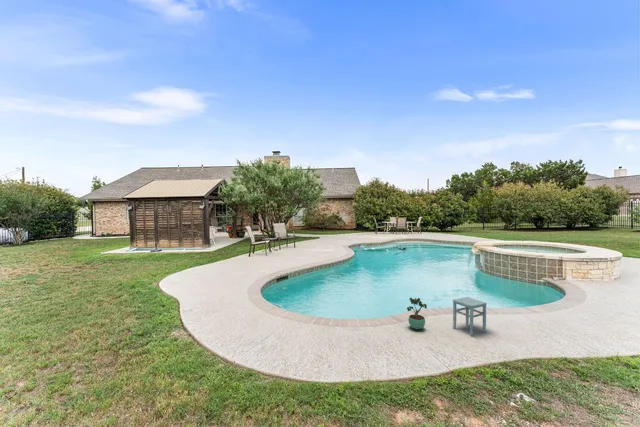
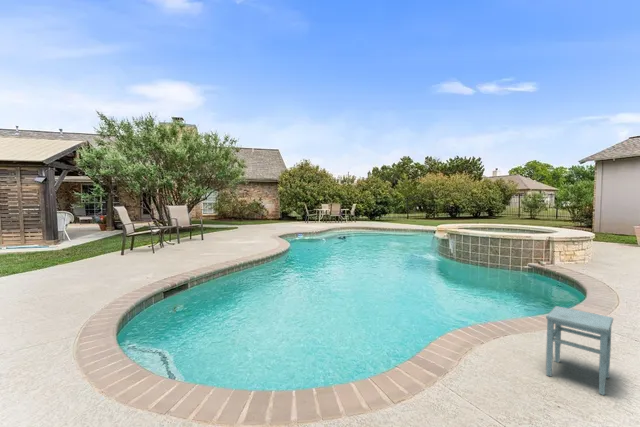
potted plant: present [407,298,427,329] -> none [461,320,516,391]

